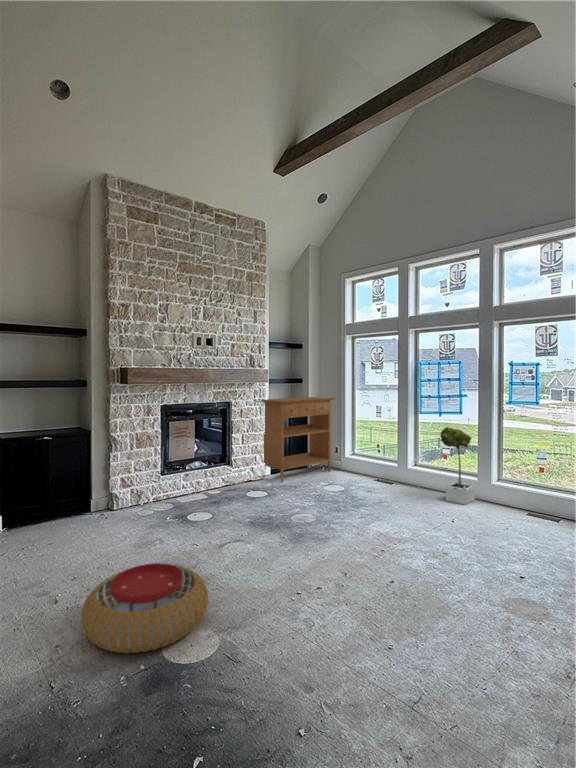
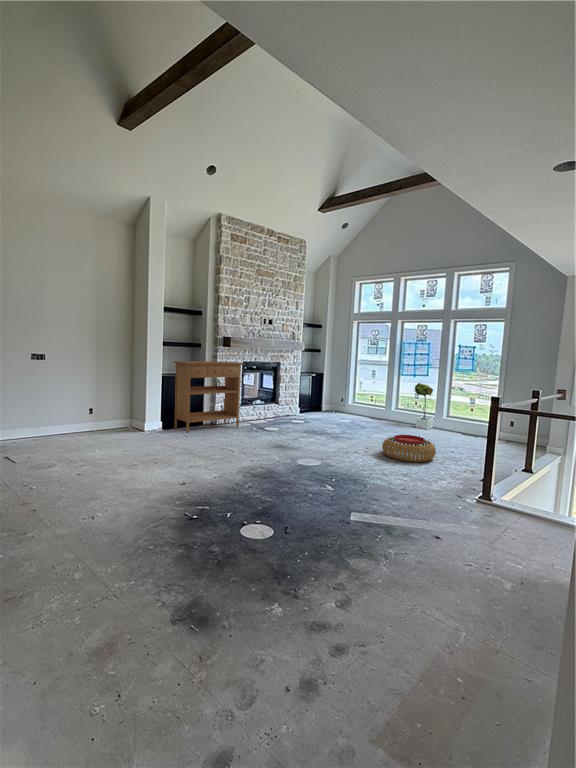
console table: present [261,397,335,482] -> present [173,361,244,433]
pouf: present [81,563,208,653] -> present [382,435,436,462]

